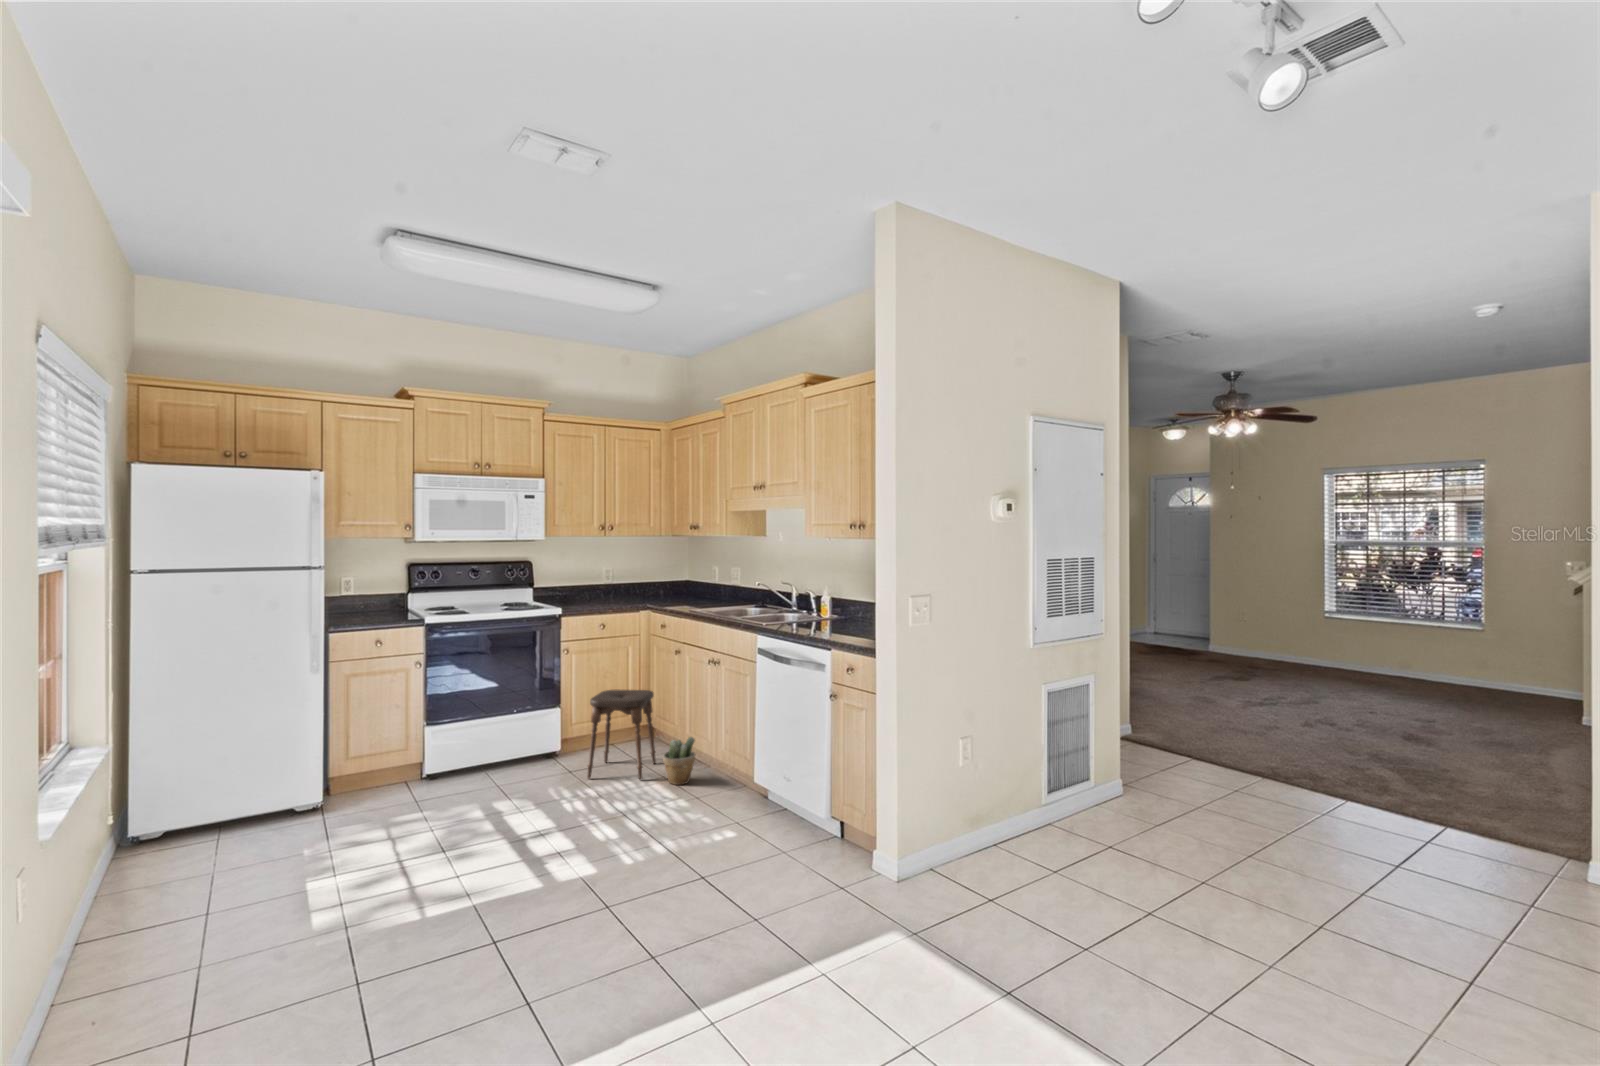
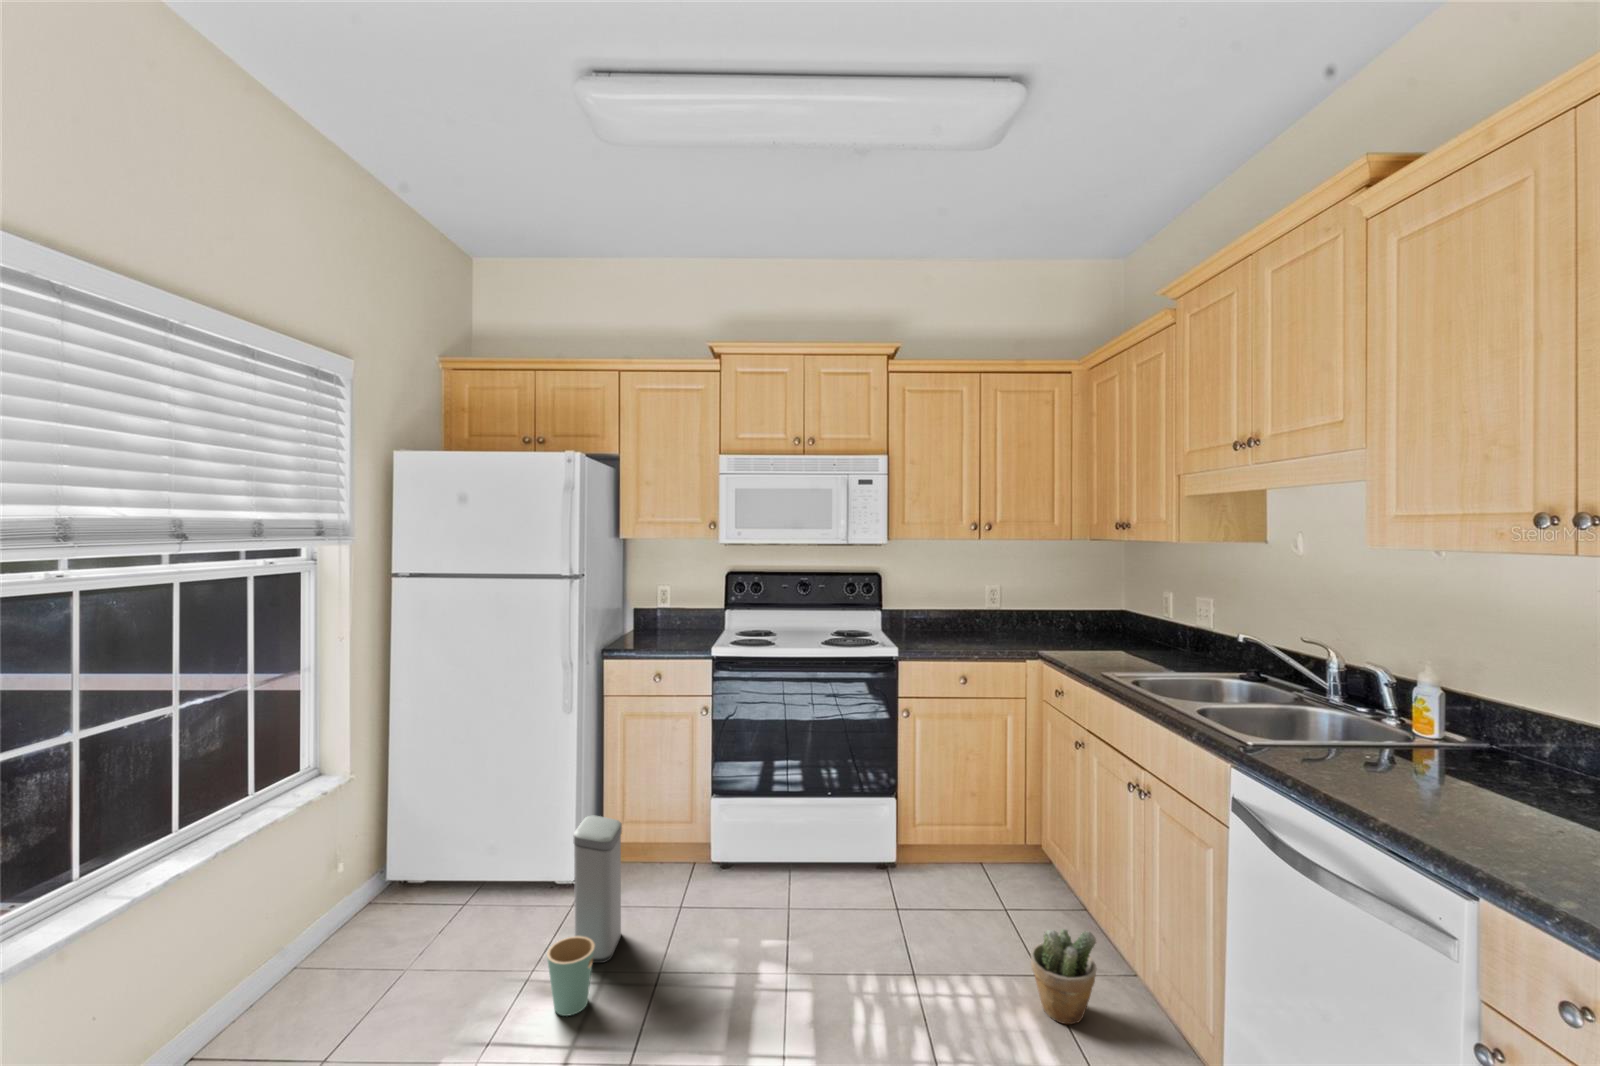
stool: present [587,690,656,780] -> none [909,790,1034,978]
trash can: none [359,736,403,848] -> present [547,816,622,1016]

